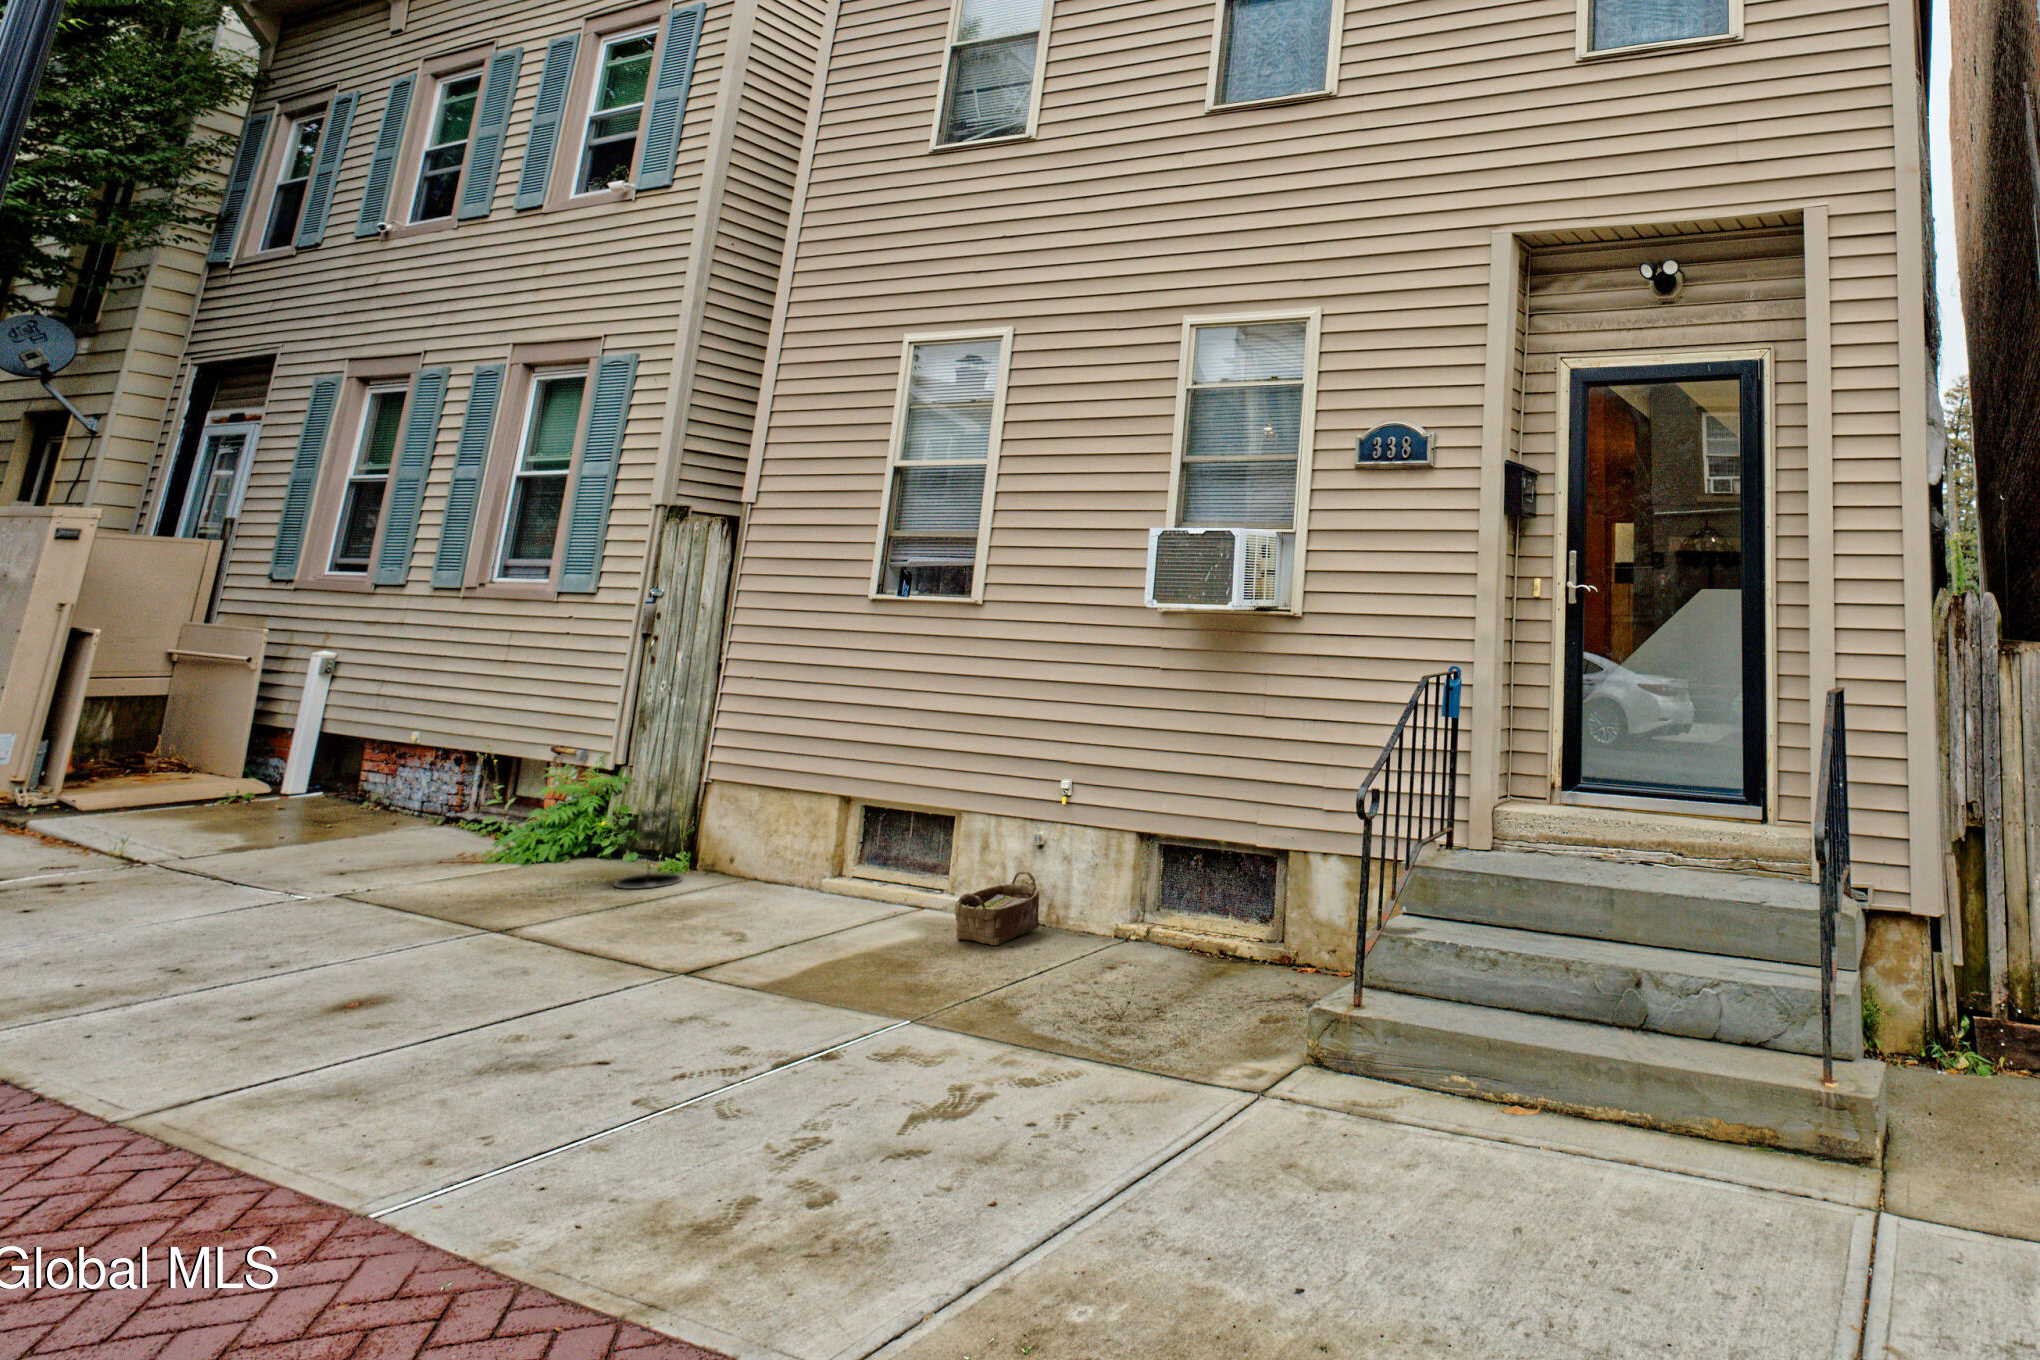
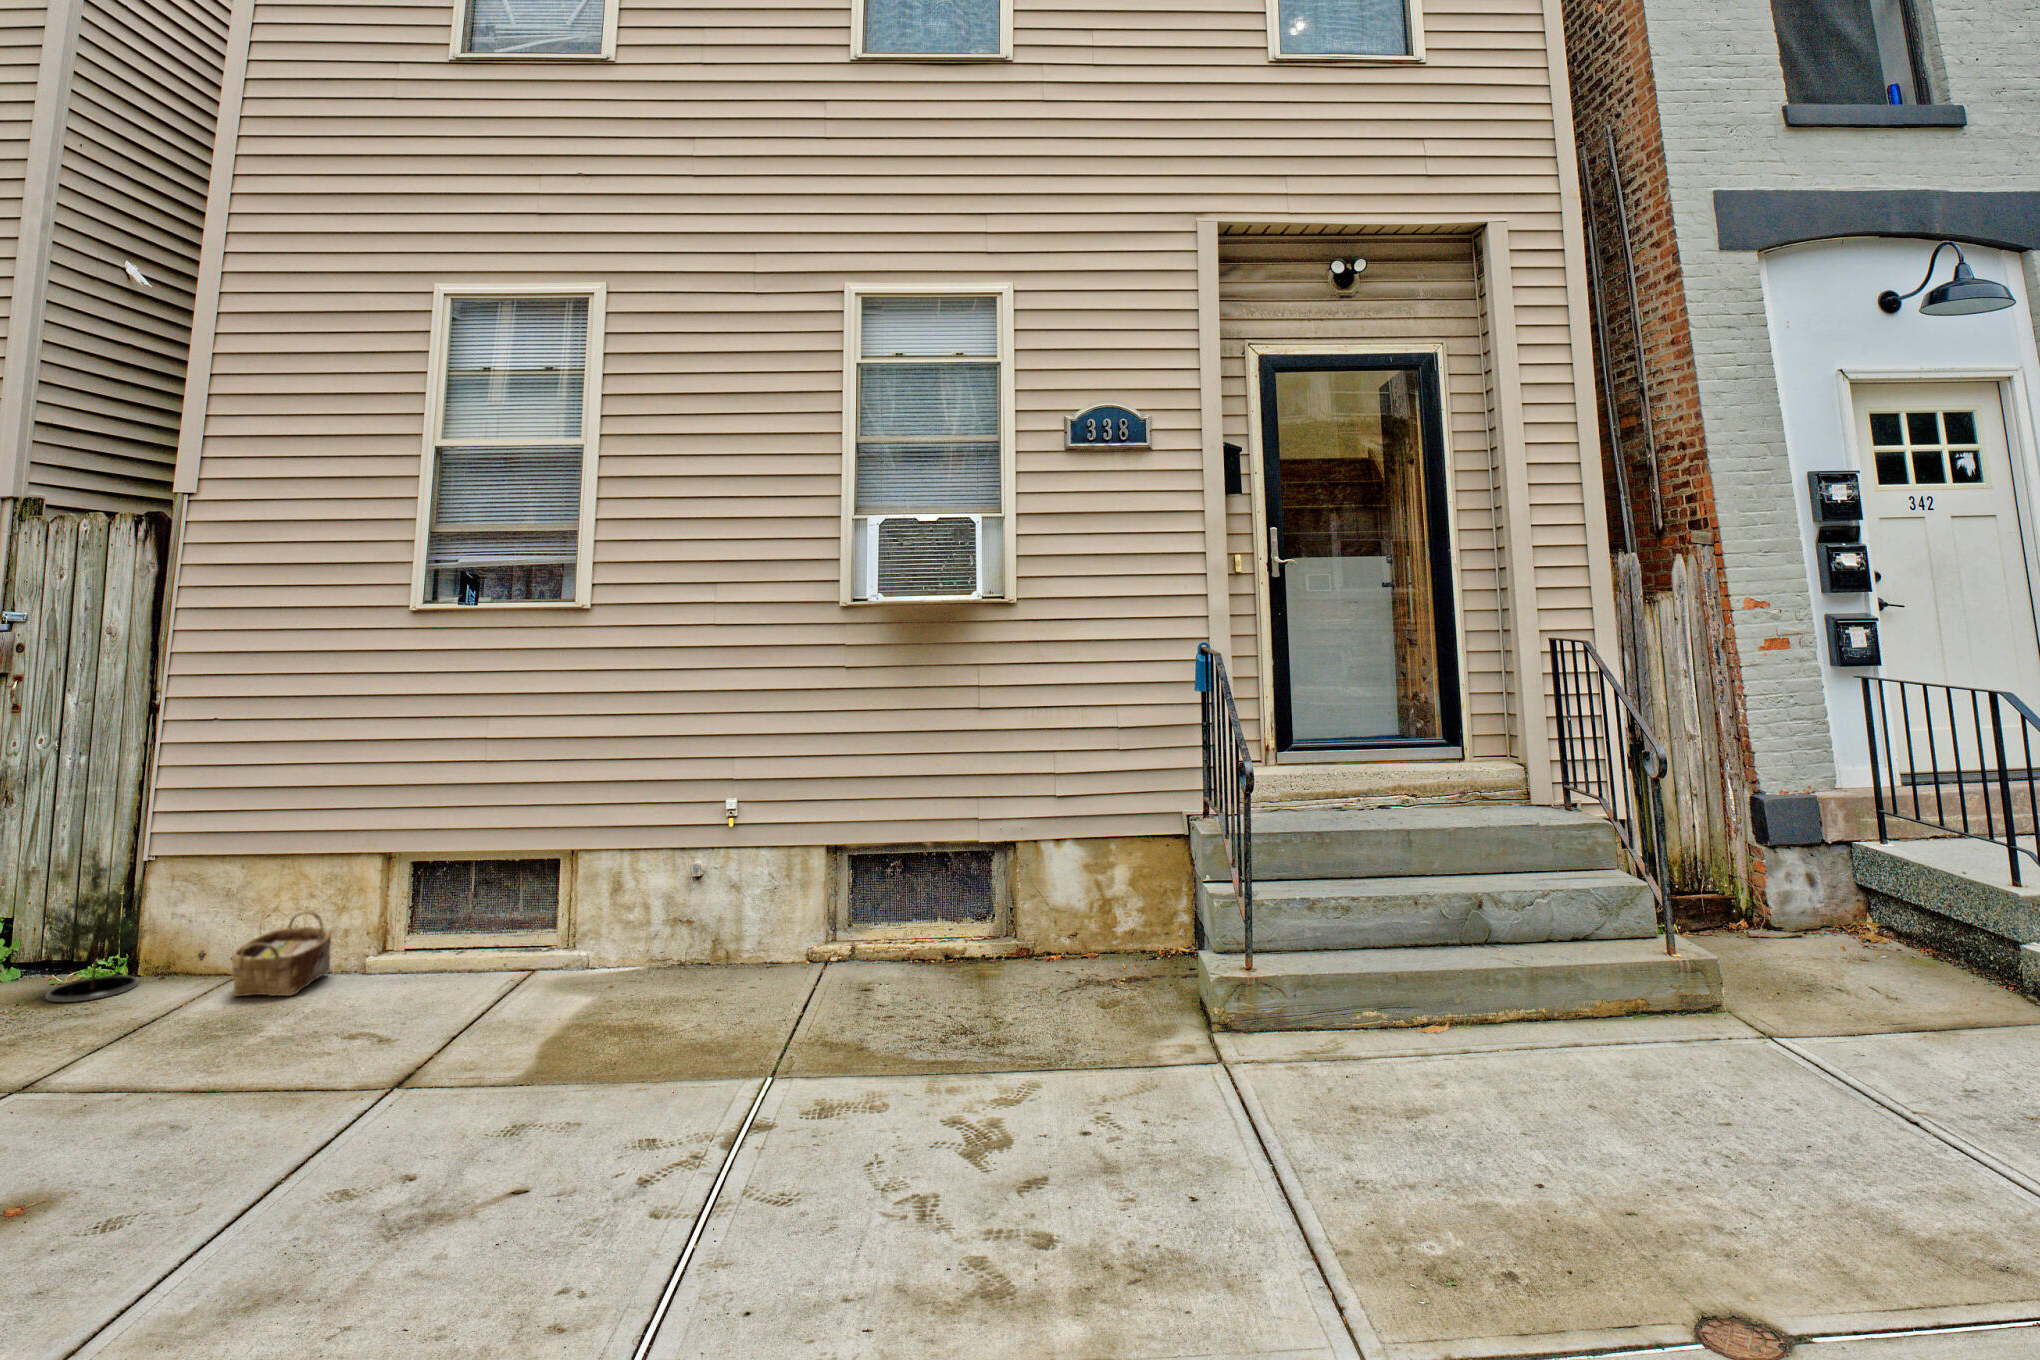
woven basket: present [955,871,1039,945] -> present [232,911,331,996]

